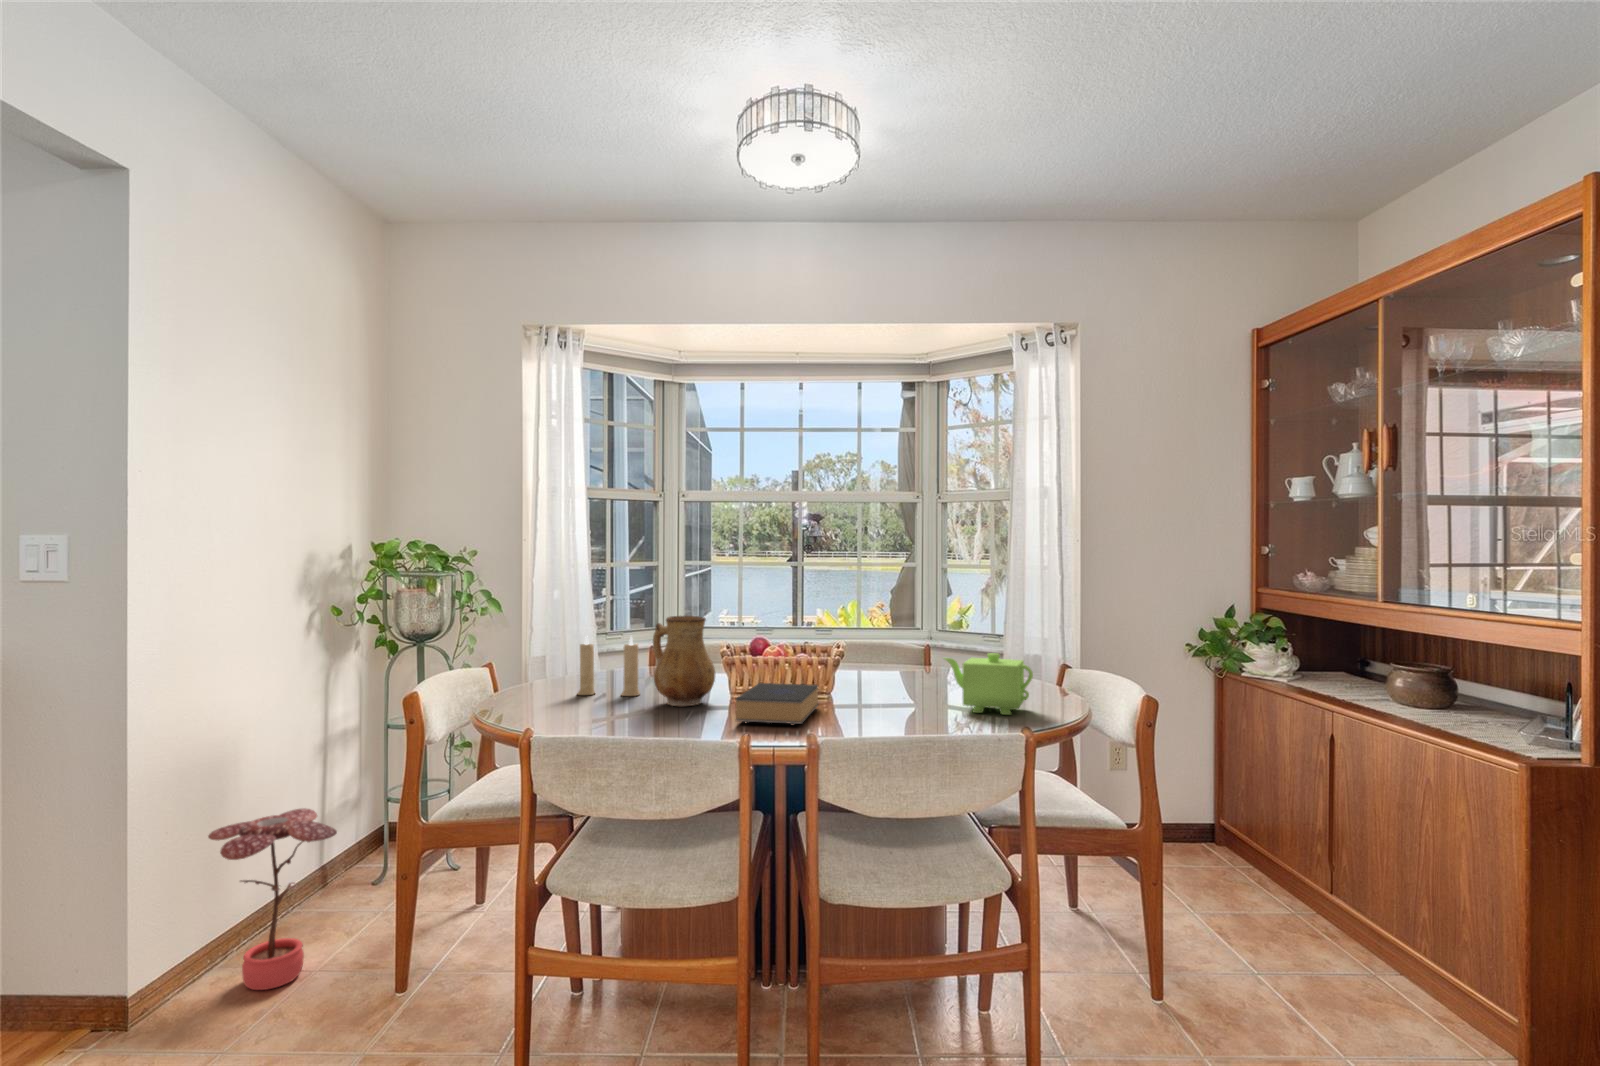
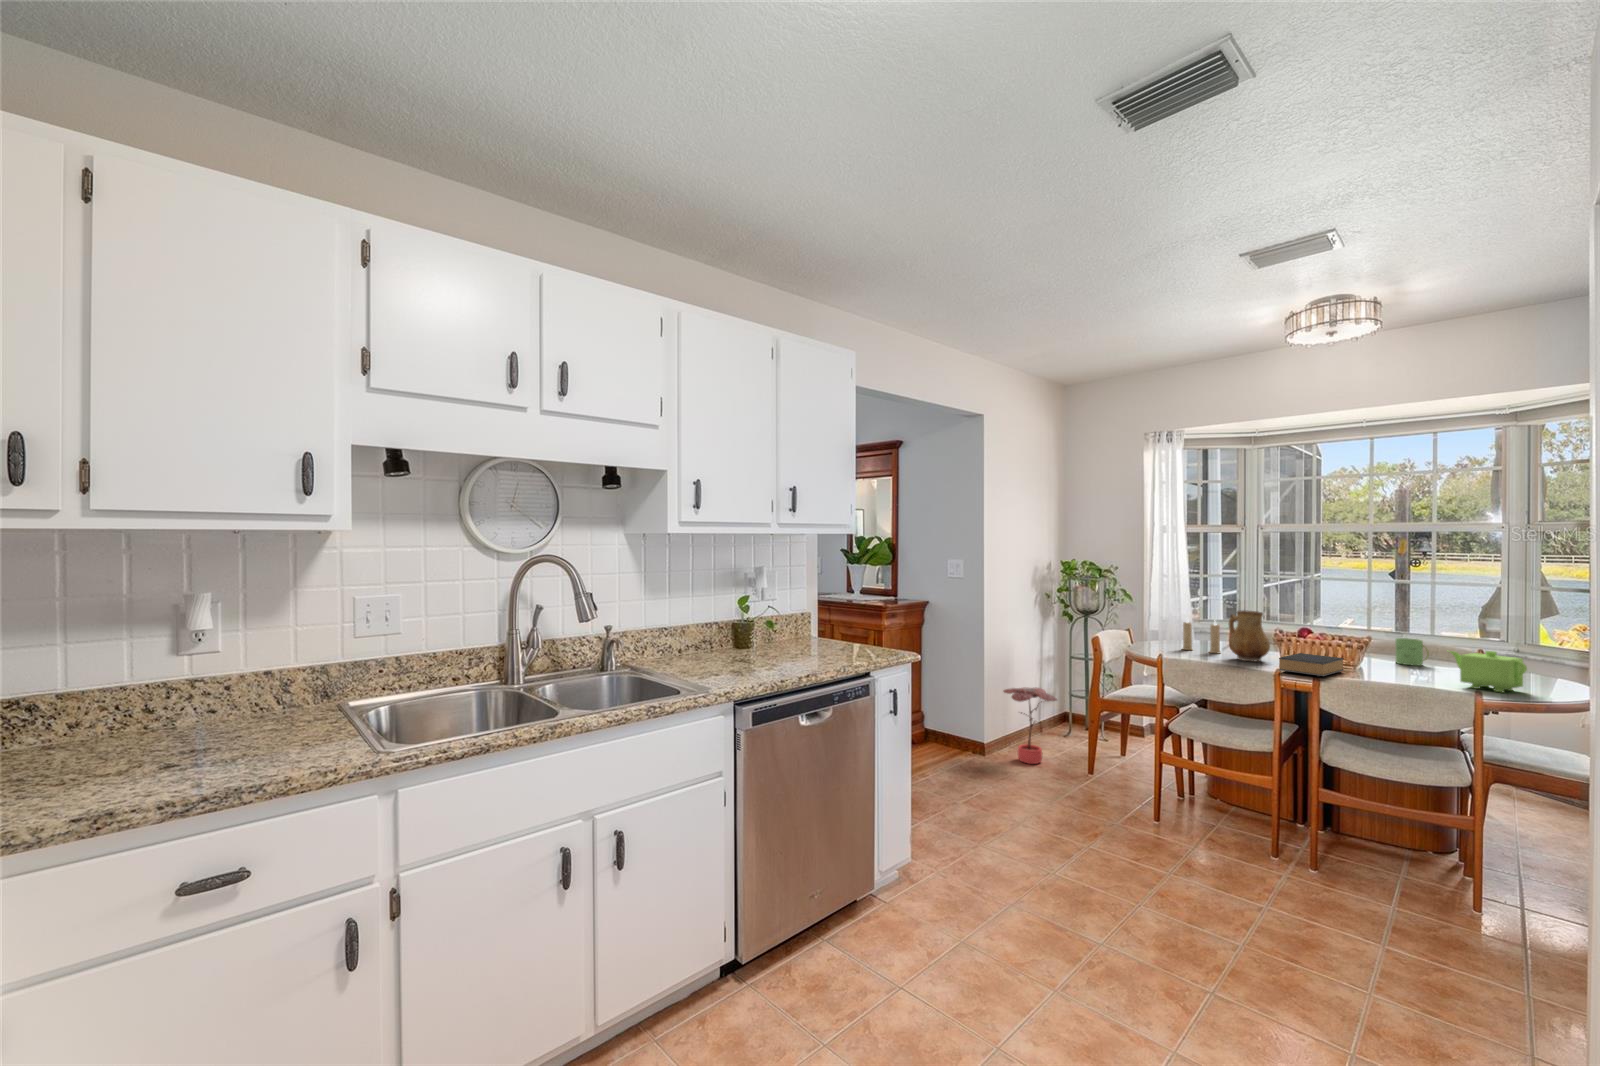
mug: none [863,641,901,681] -> present [1395,638,1429,666]

